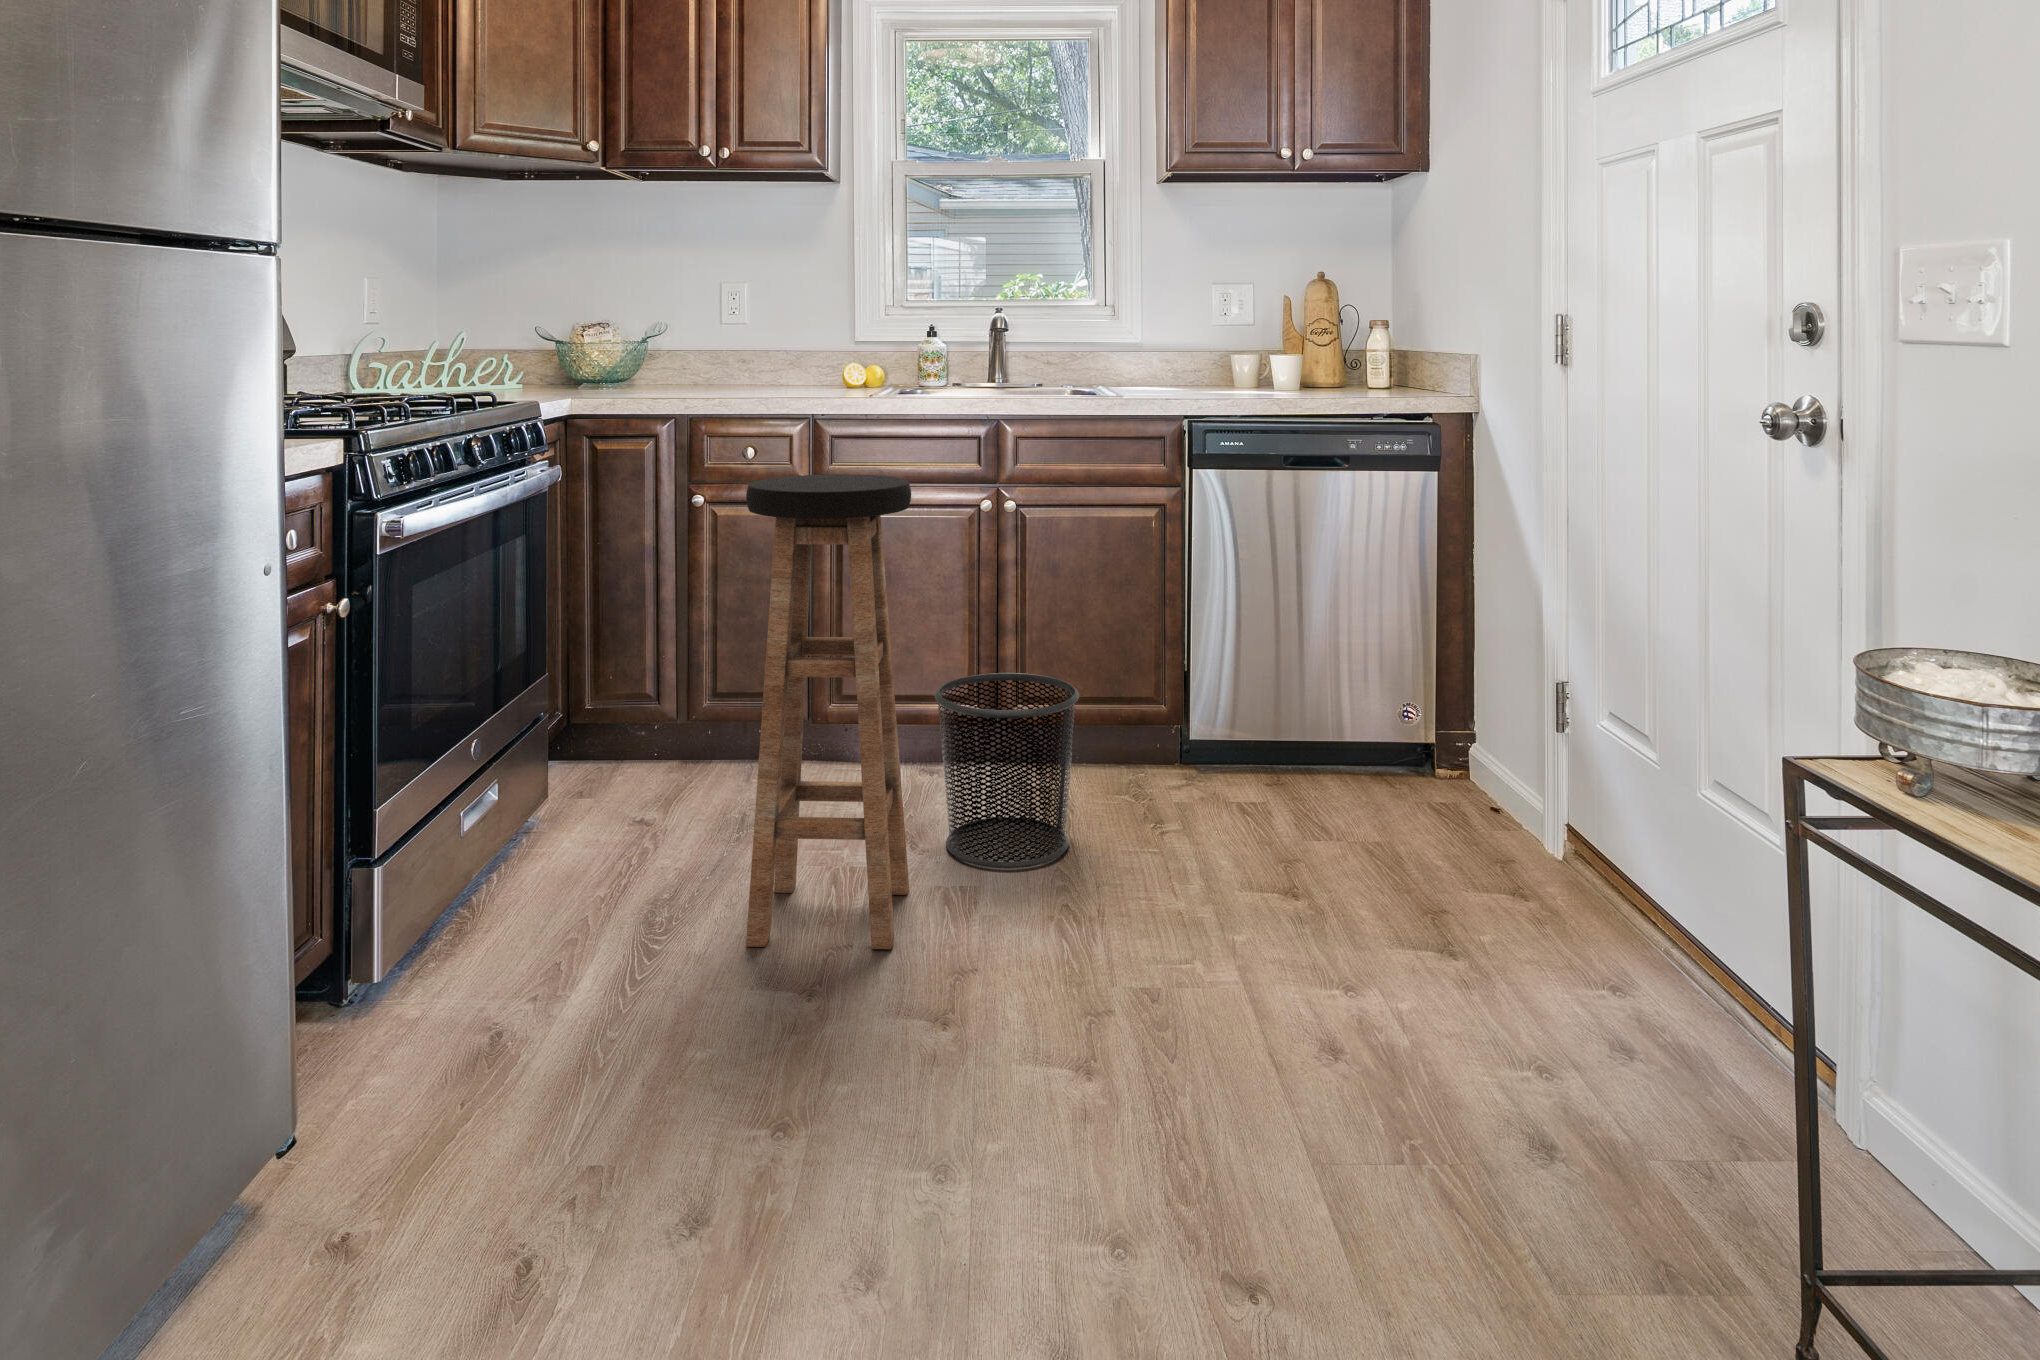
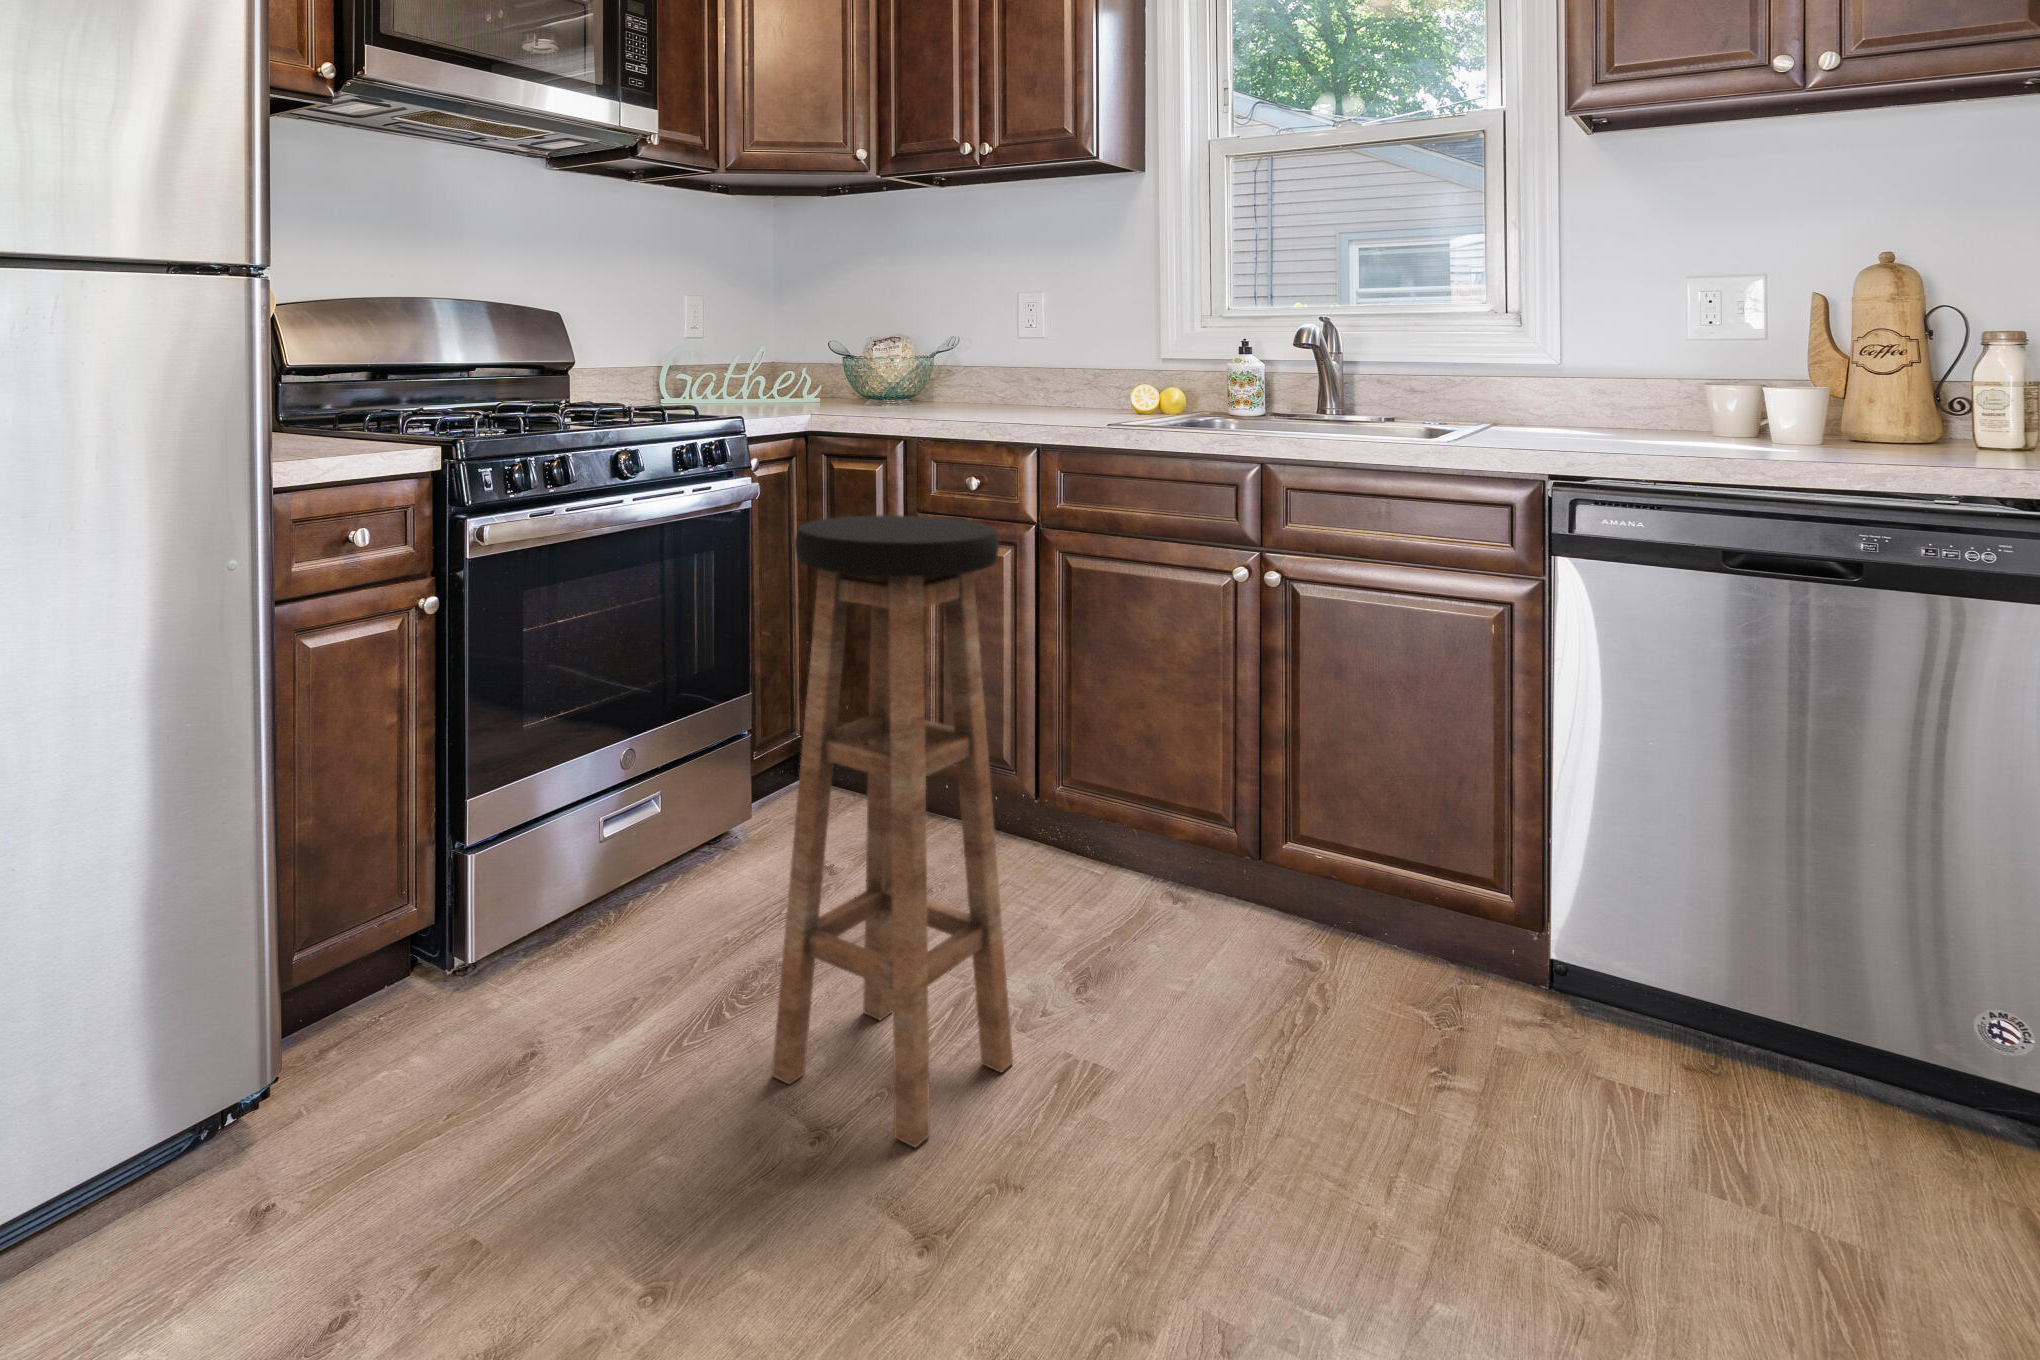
waste bin: present [935,673,1079,869] -> none [1089,798,1296,1090]

